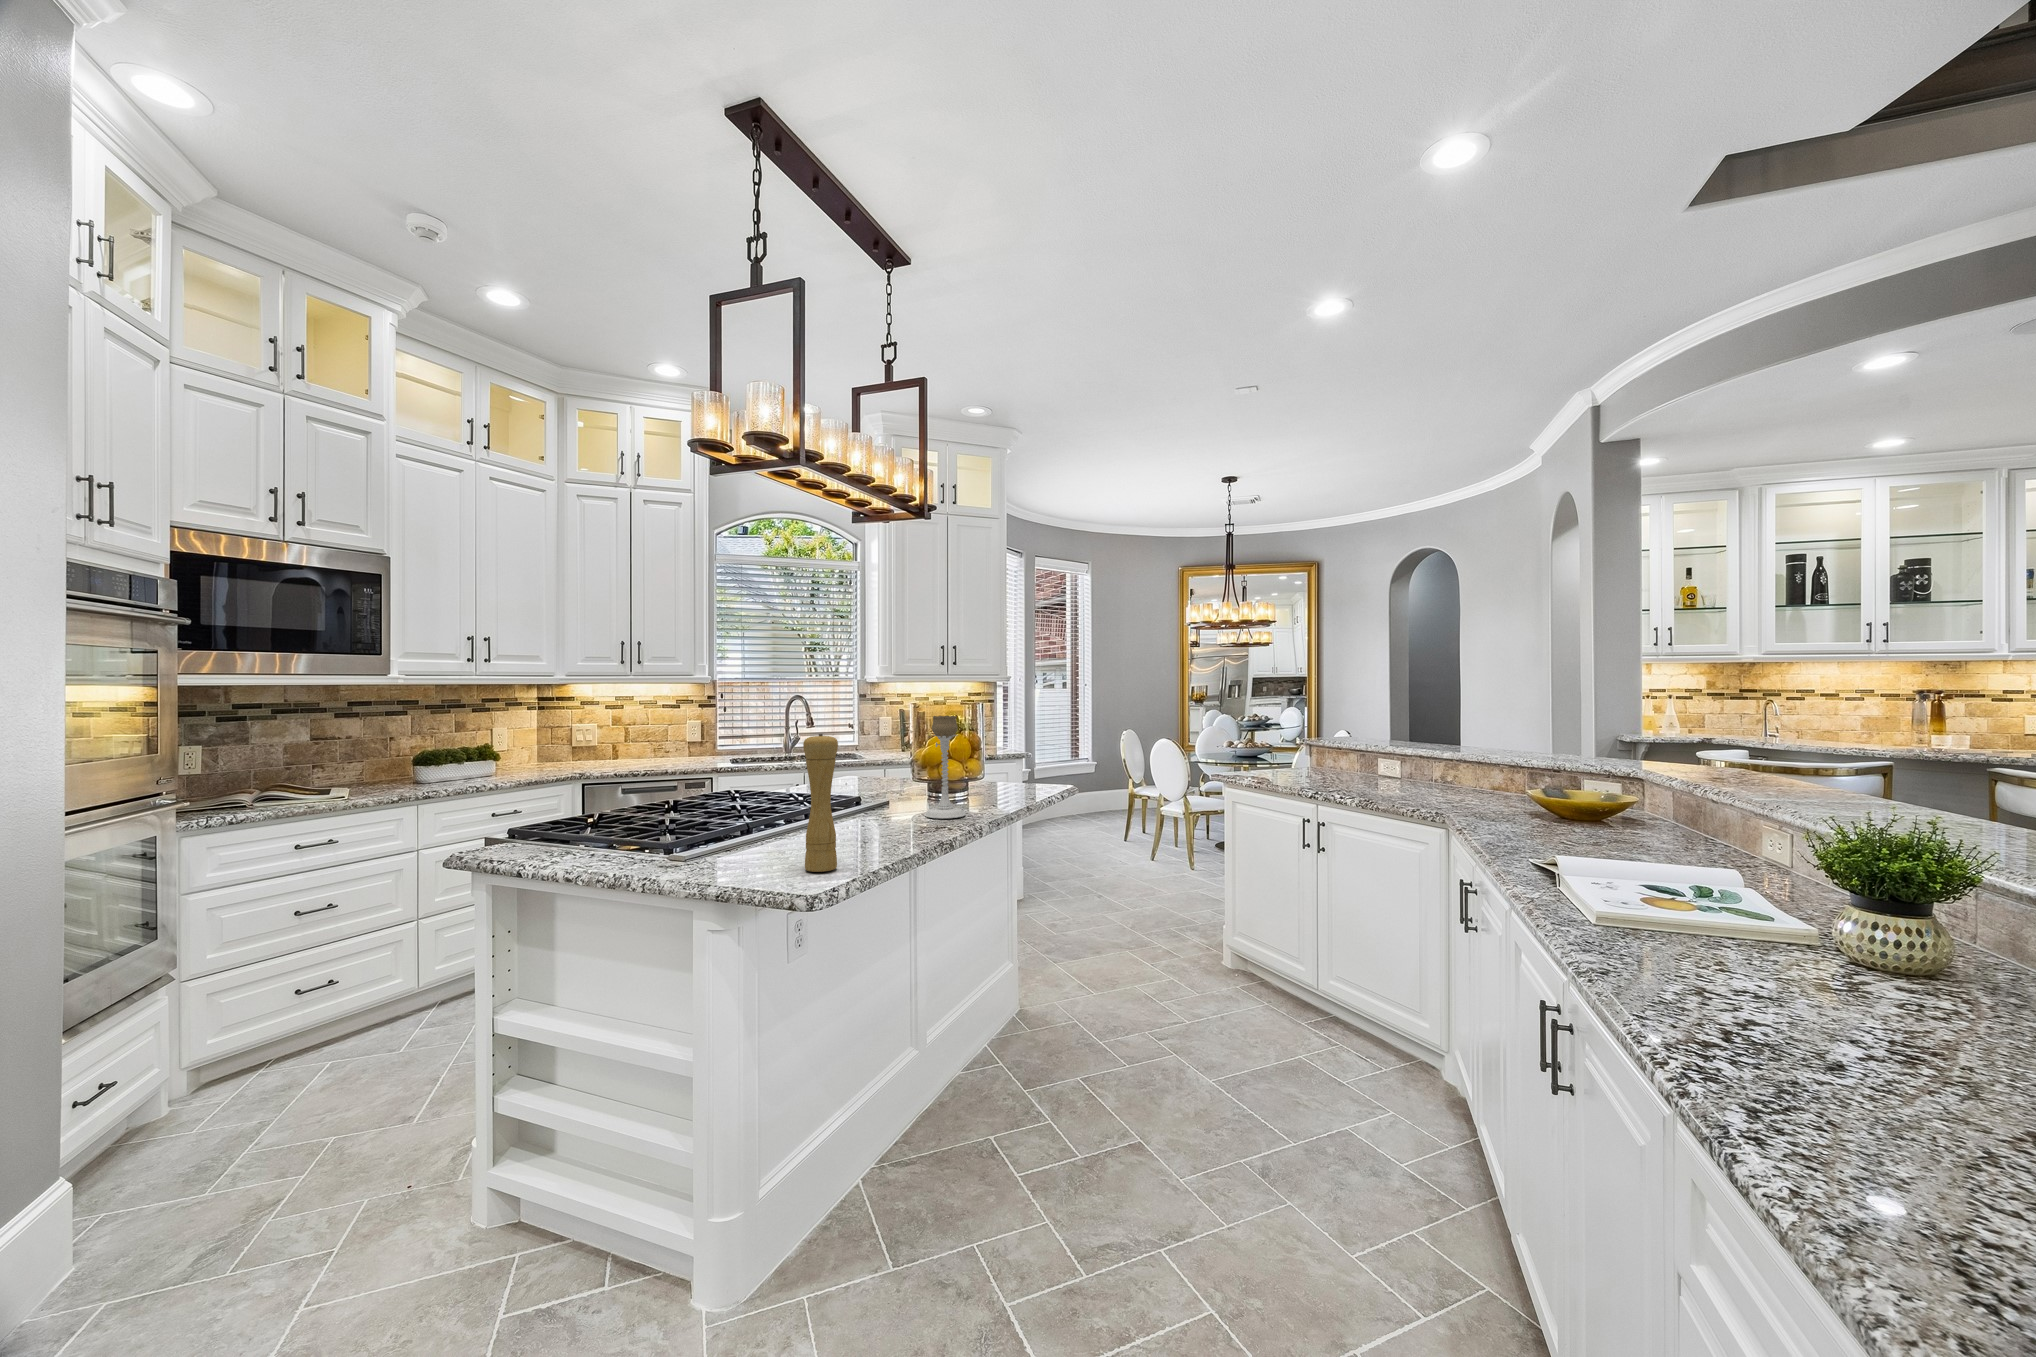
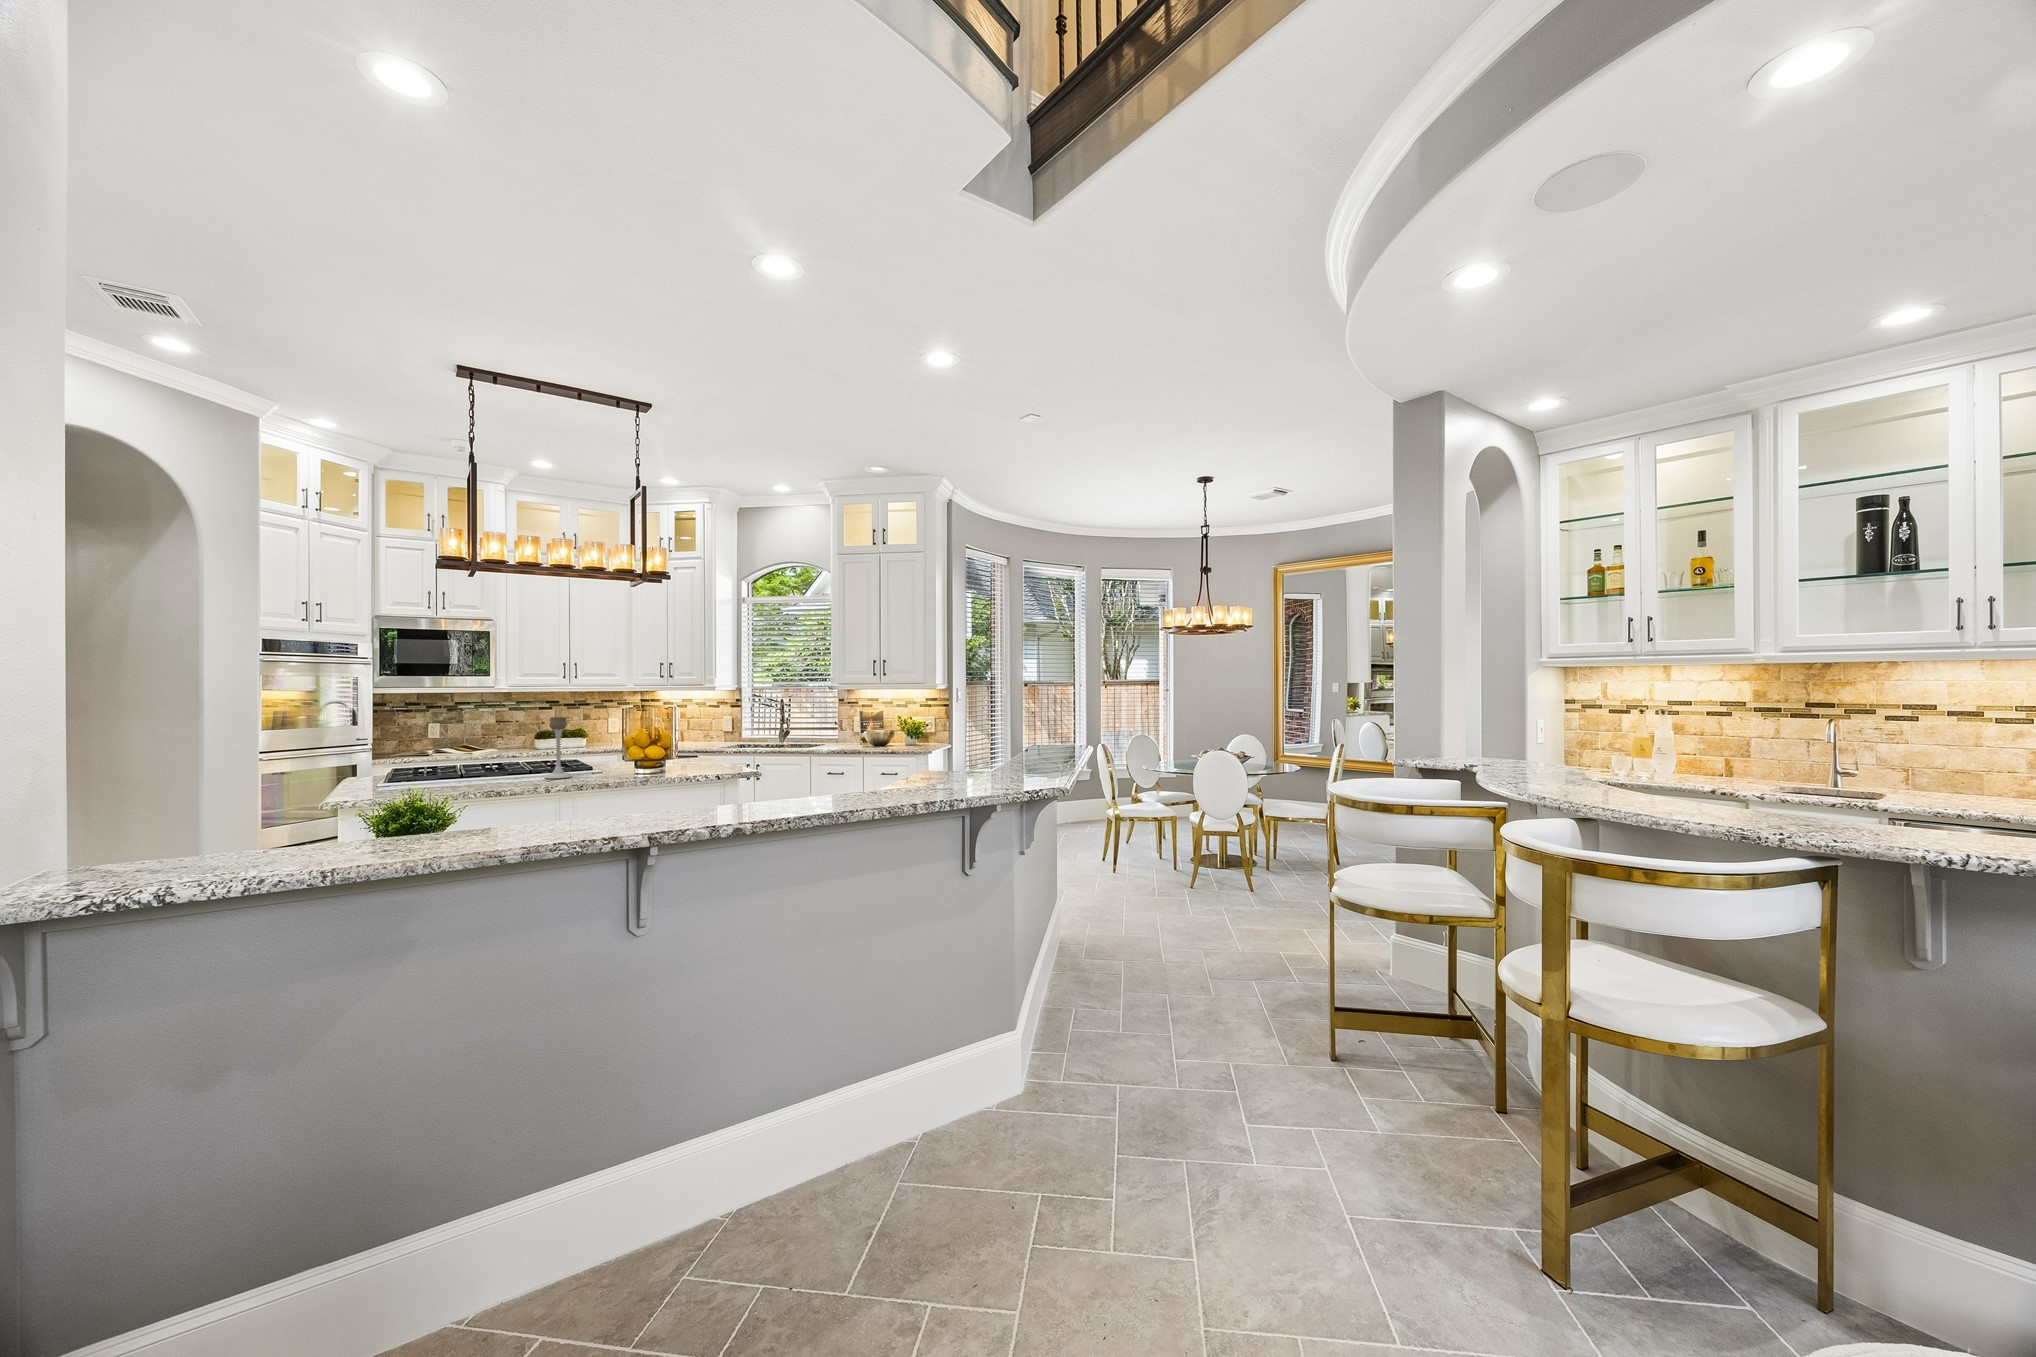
pepper mill: present [803,734,838,872] -> none [374,725,395,792]

